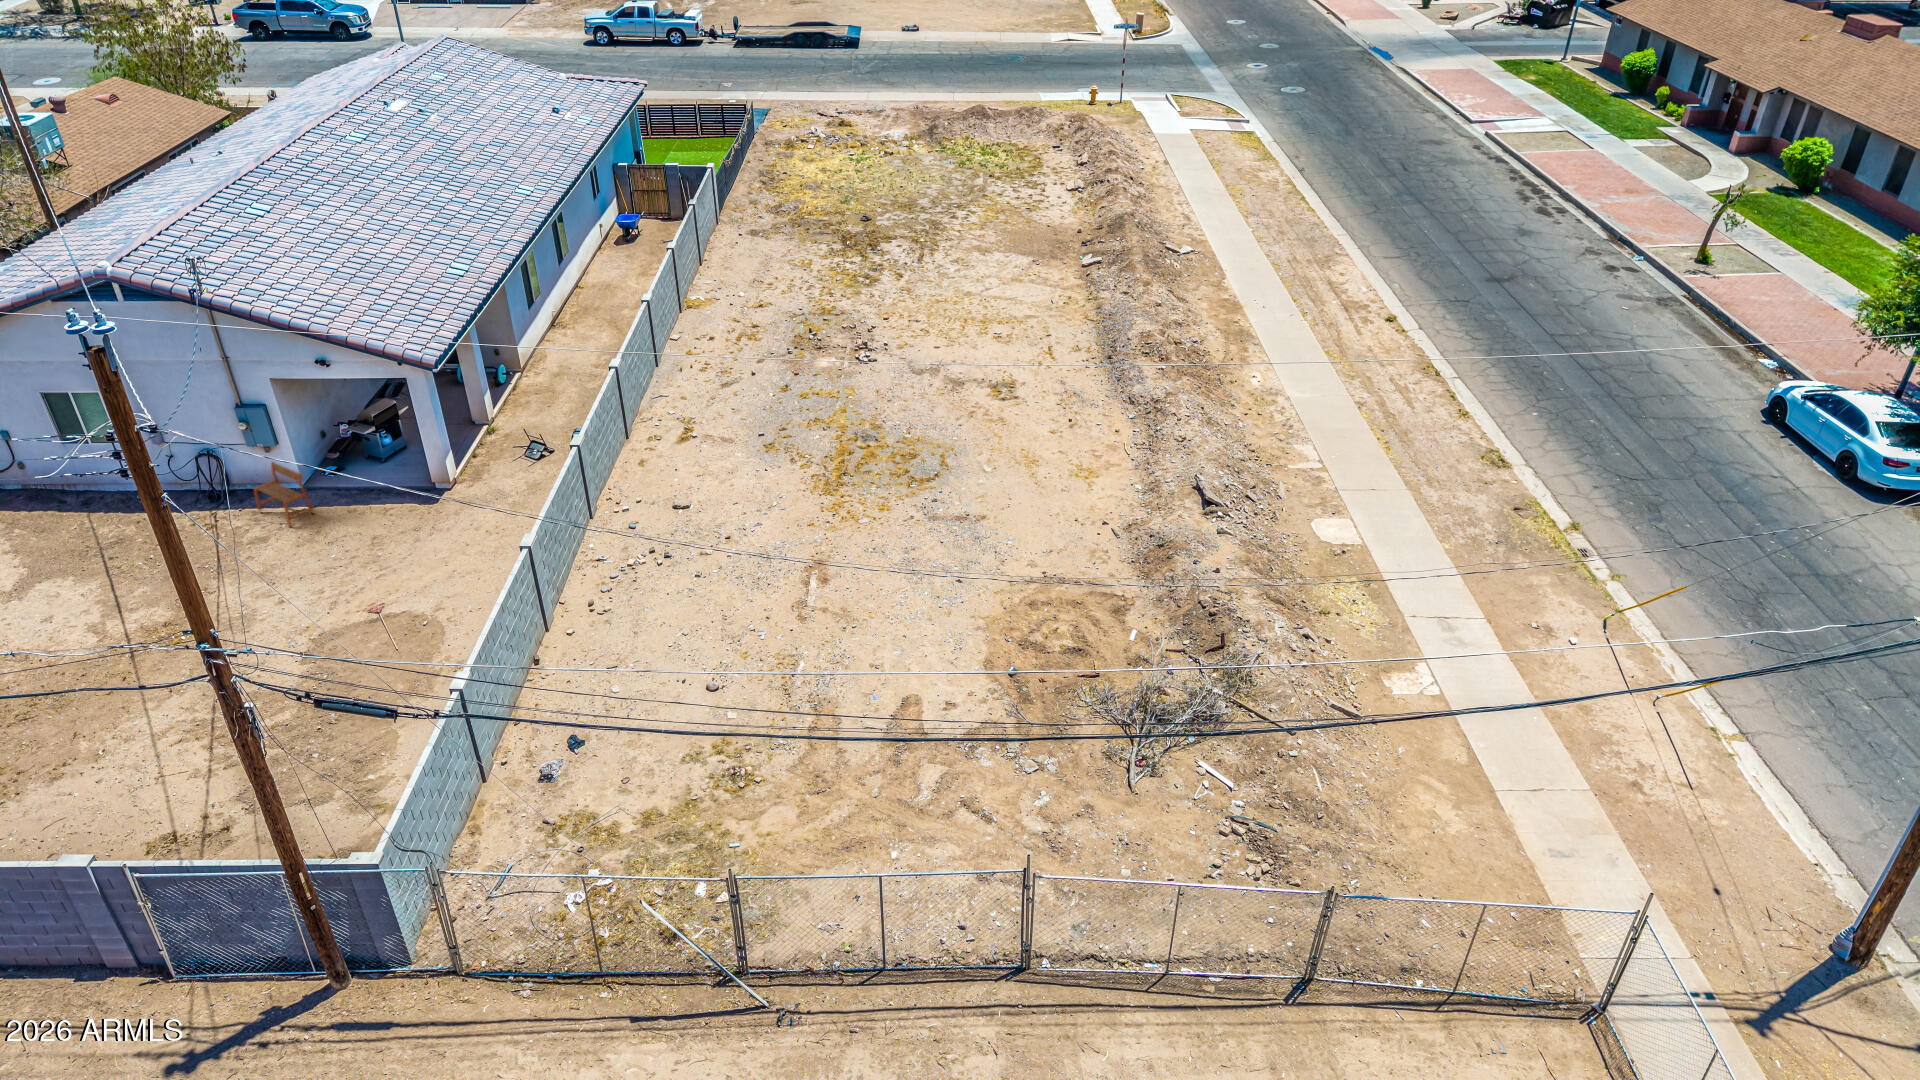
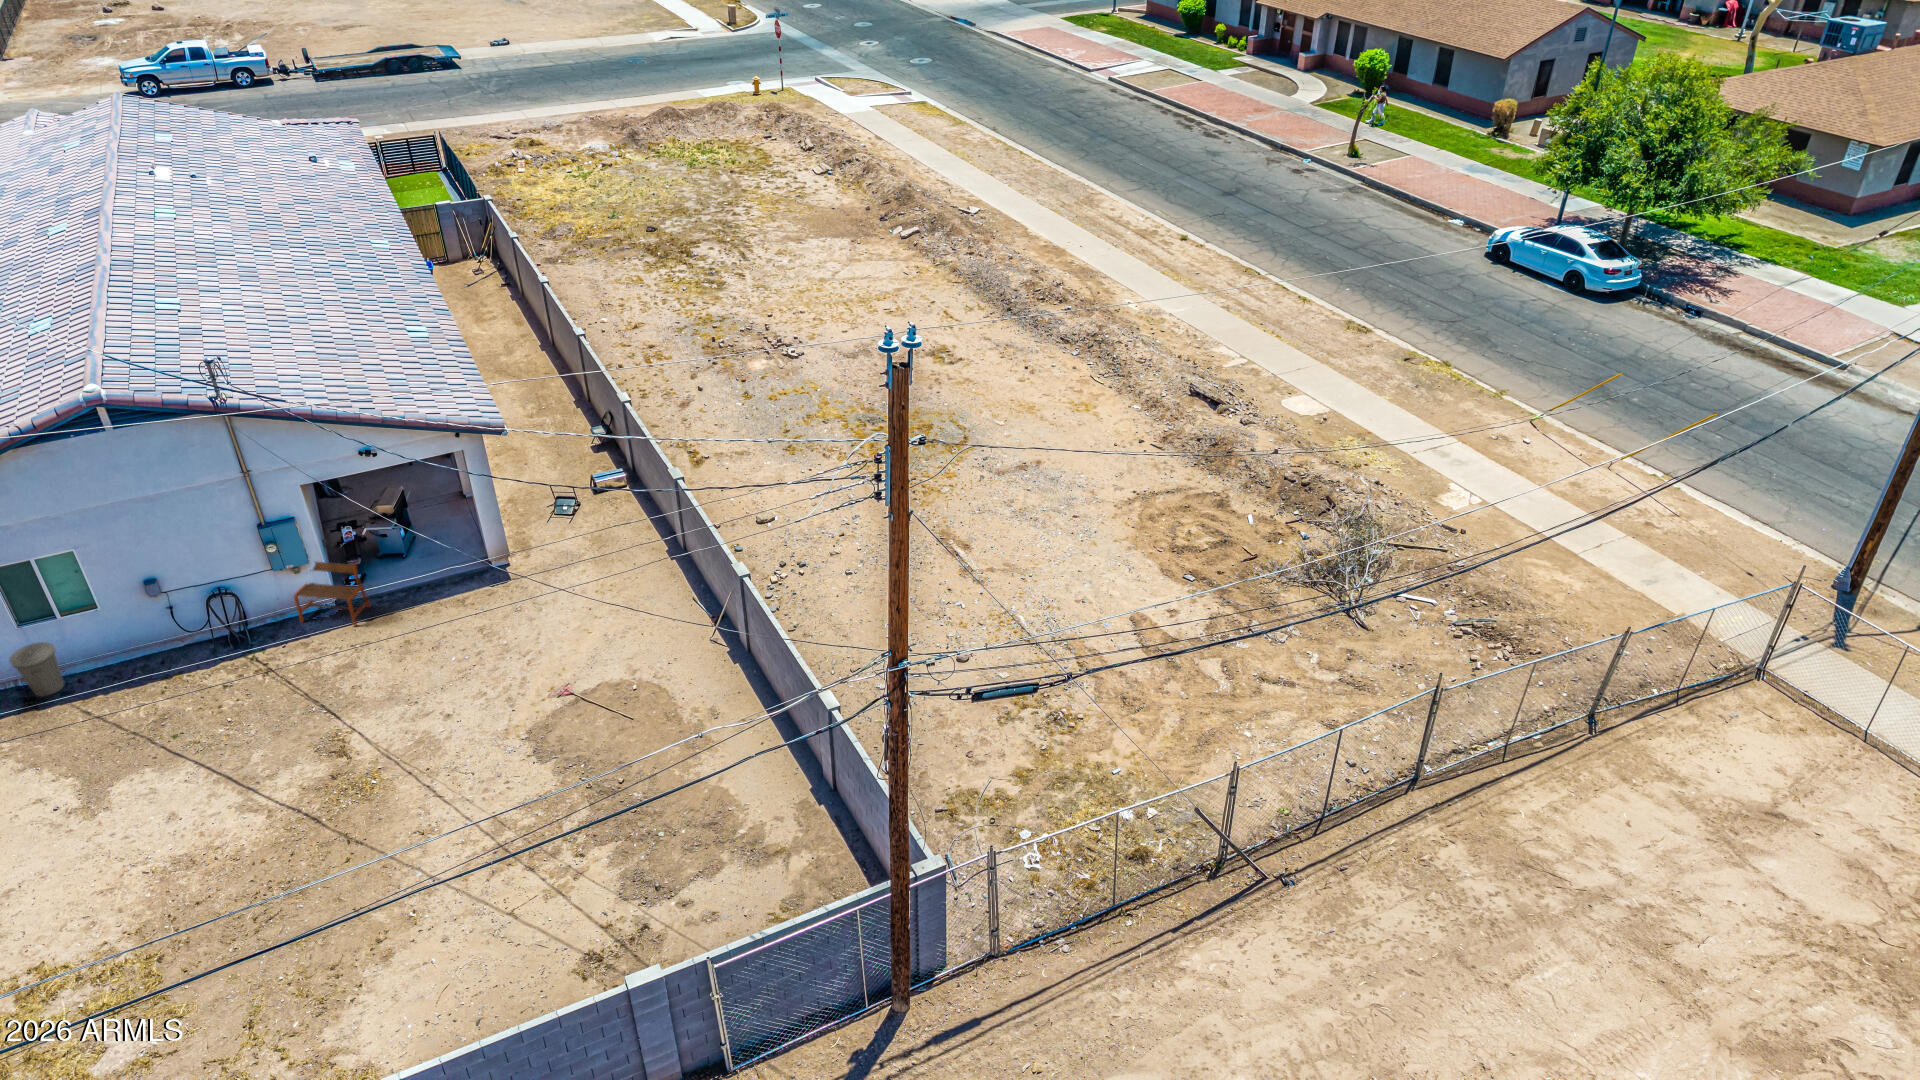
trash can: none [38,479,80,523] -> present [9,642,64,696]

